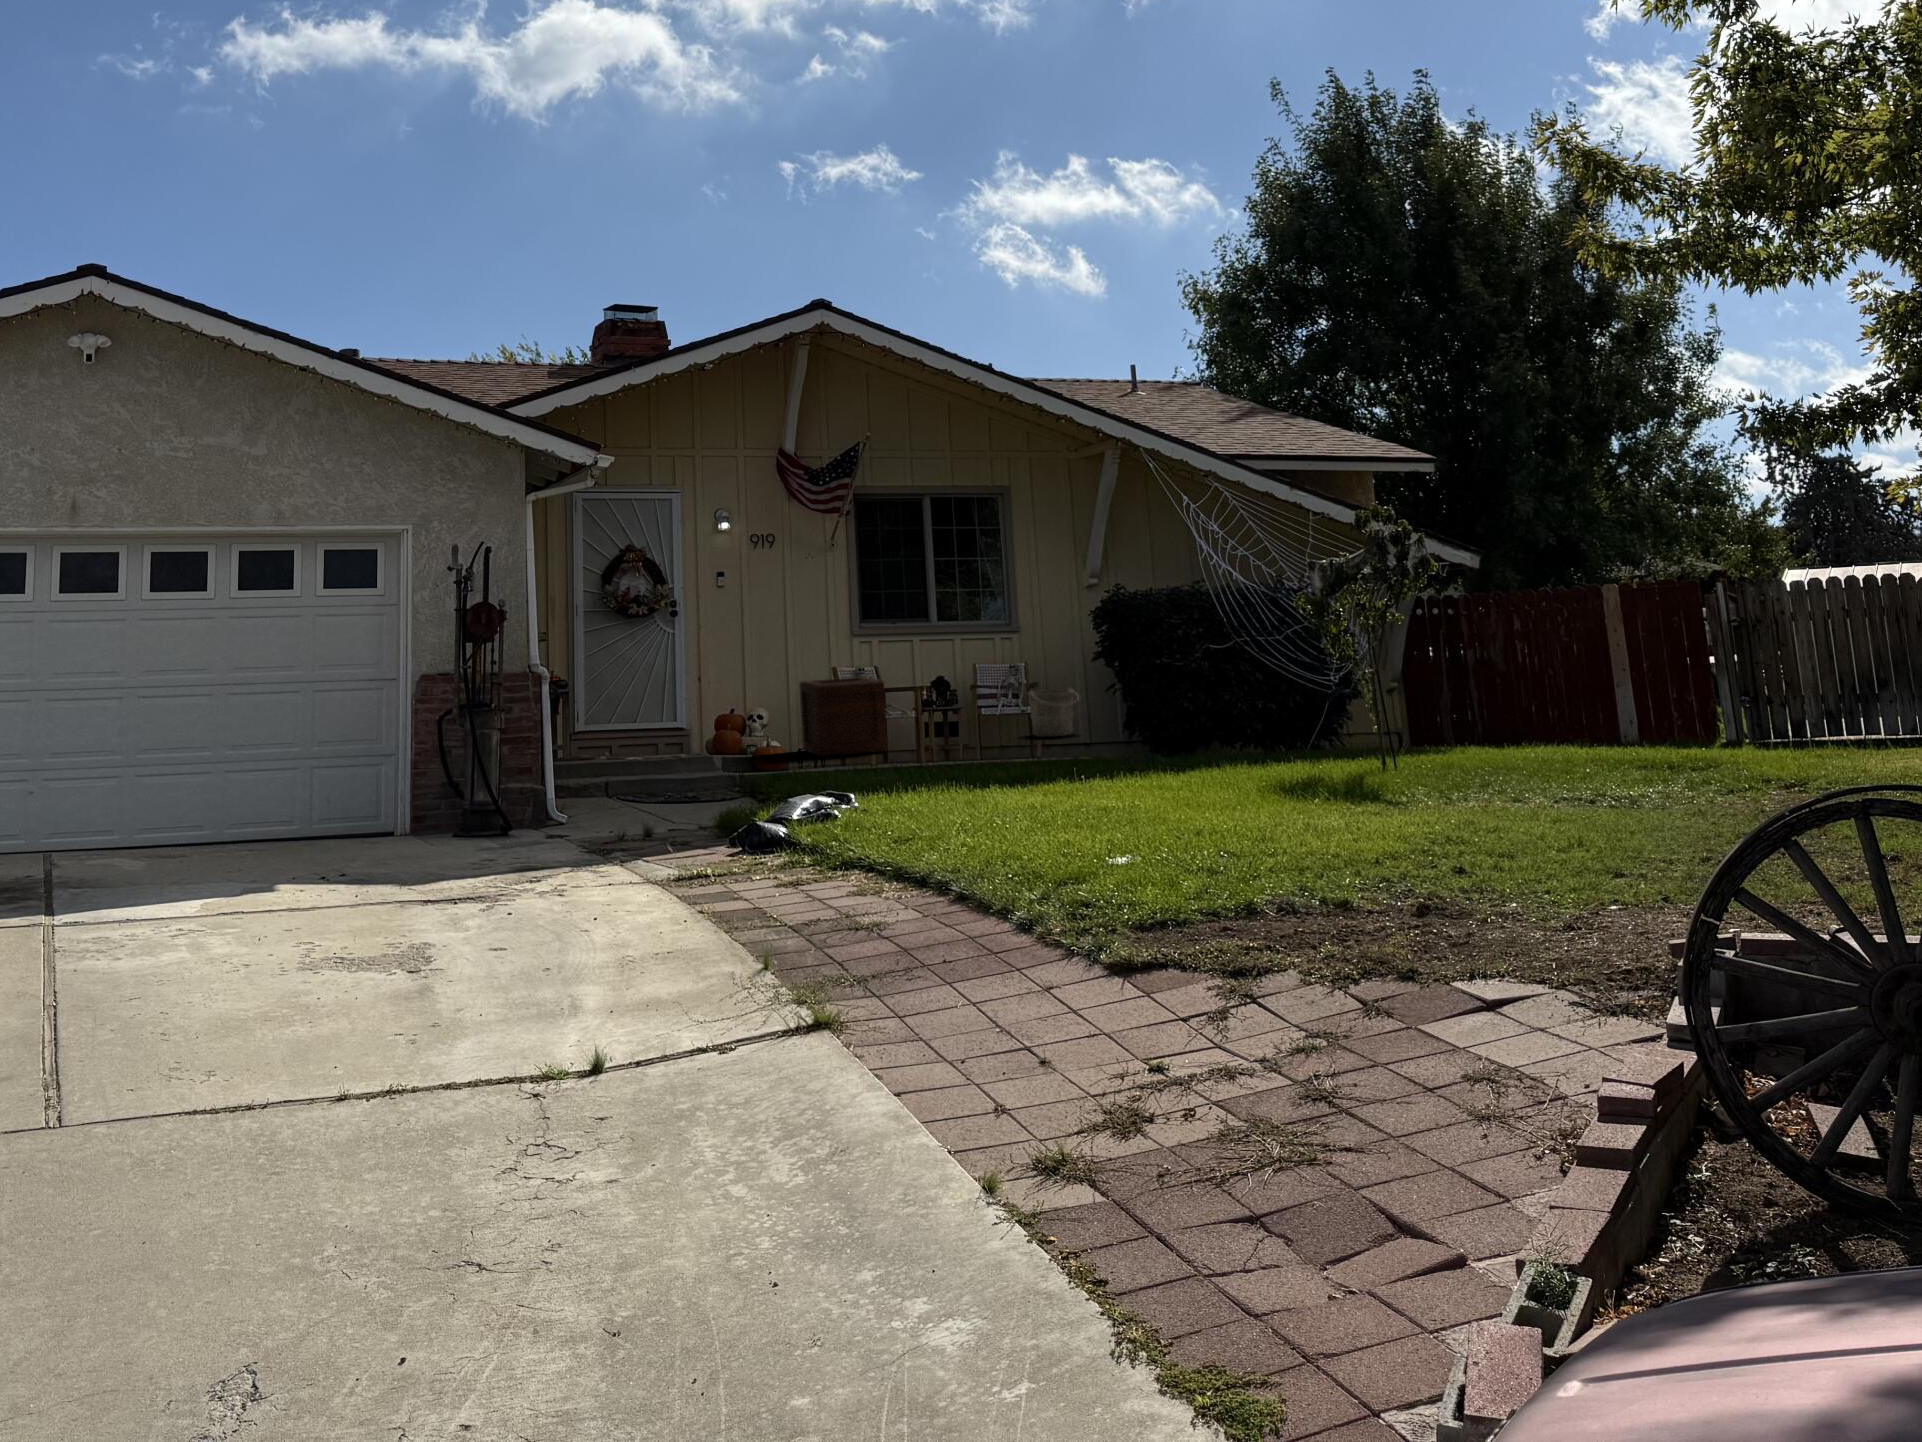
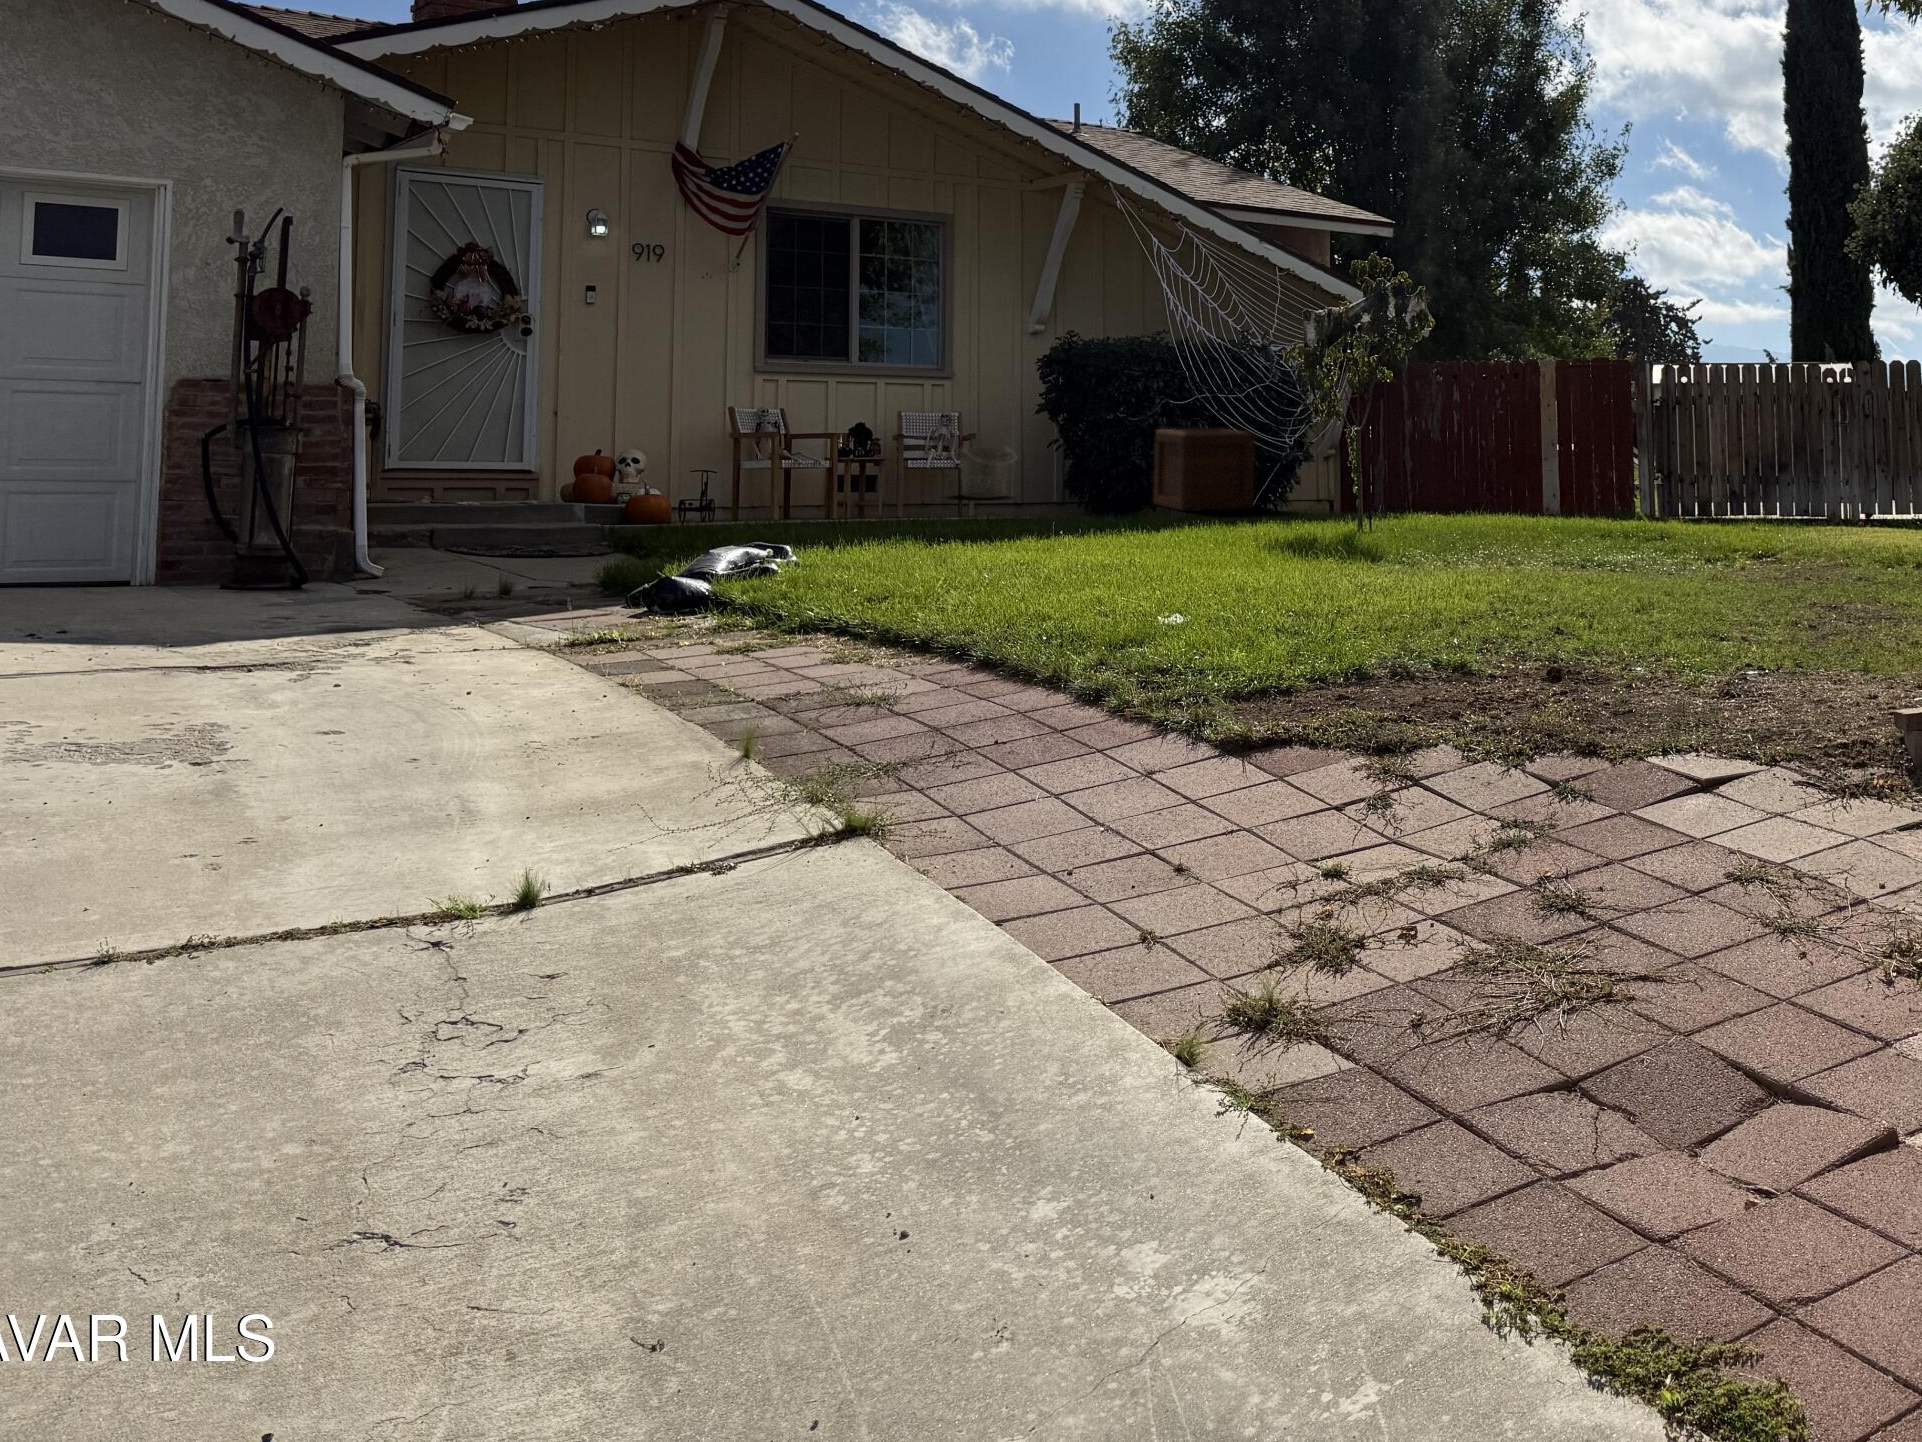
wooden crate: present [799,677,888,757] -> present [1153,429,1255,511]

